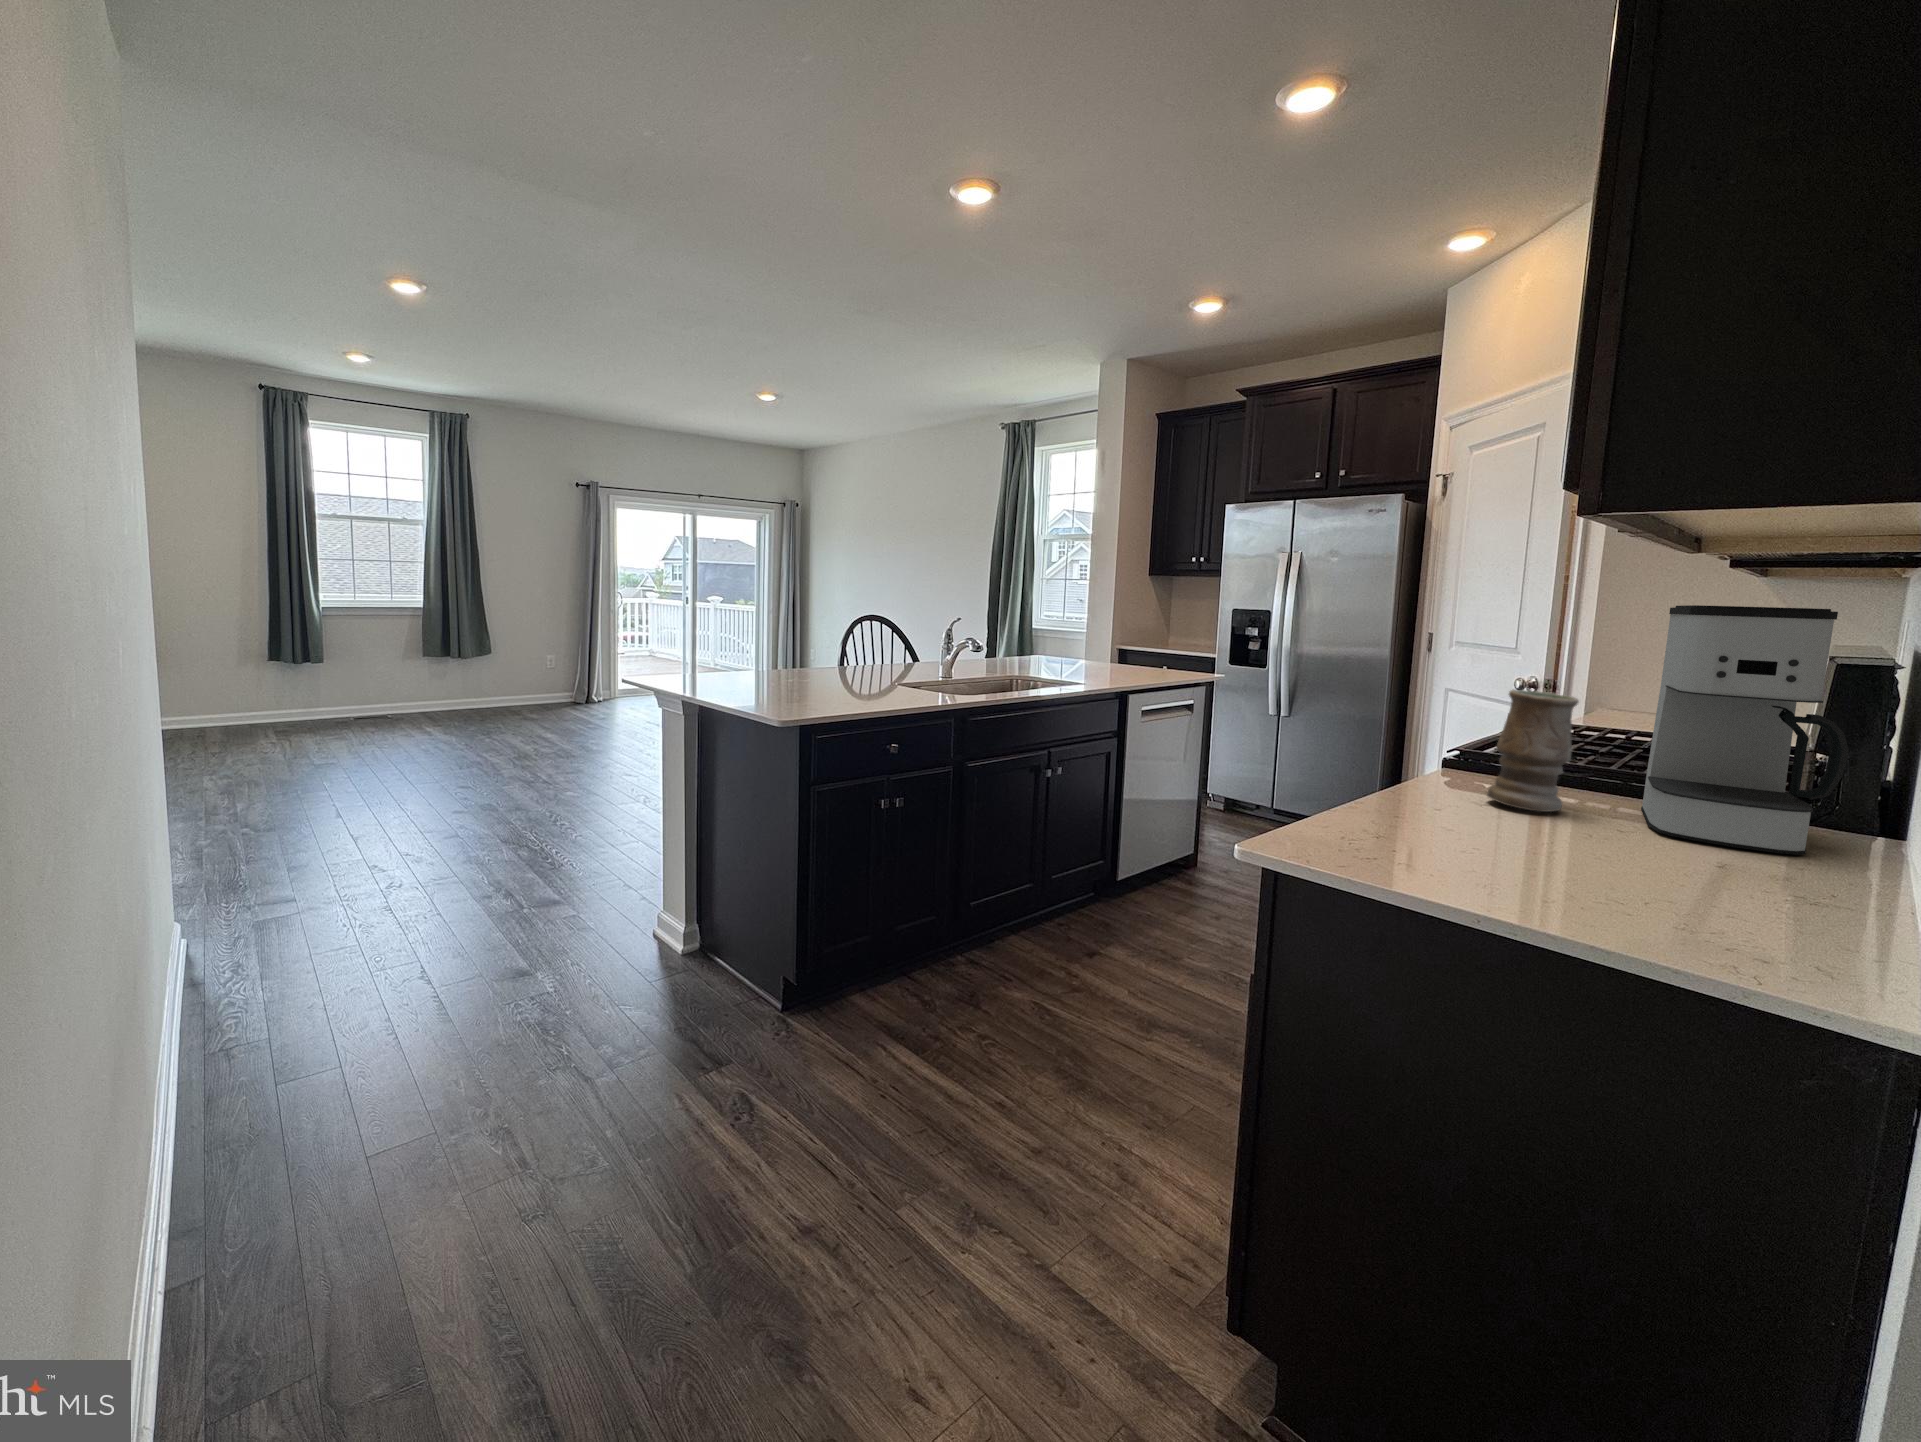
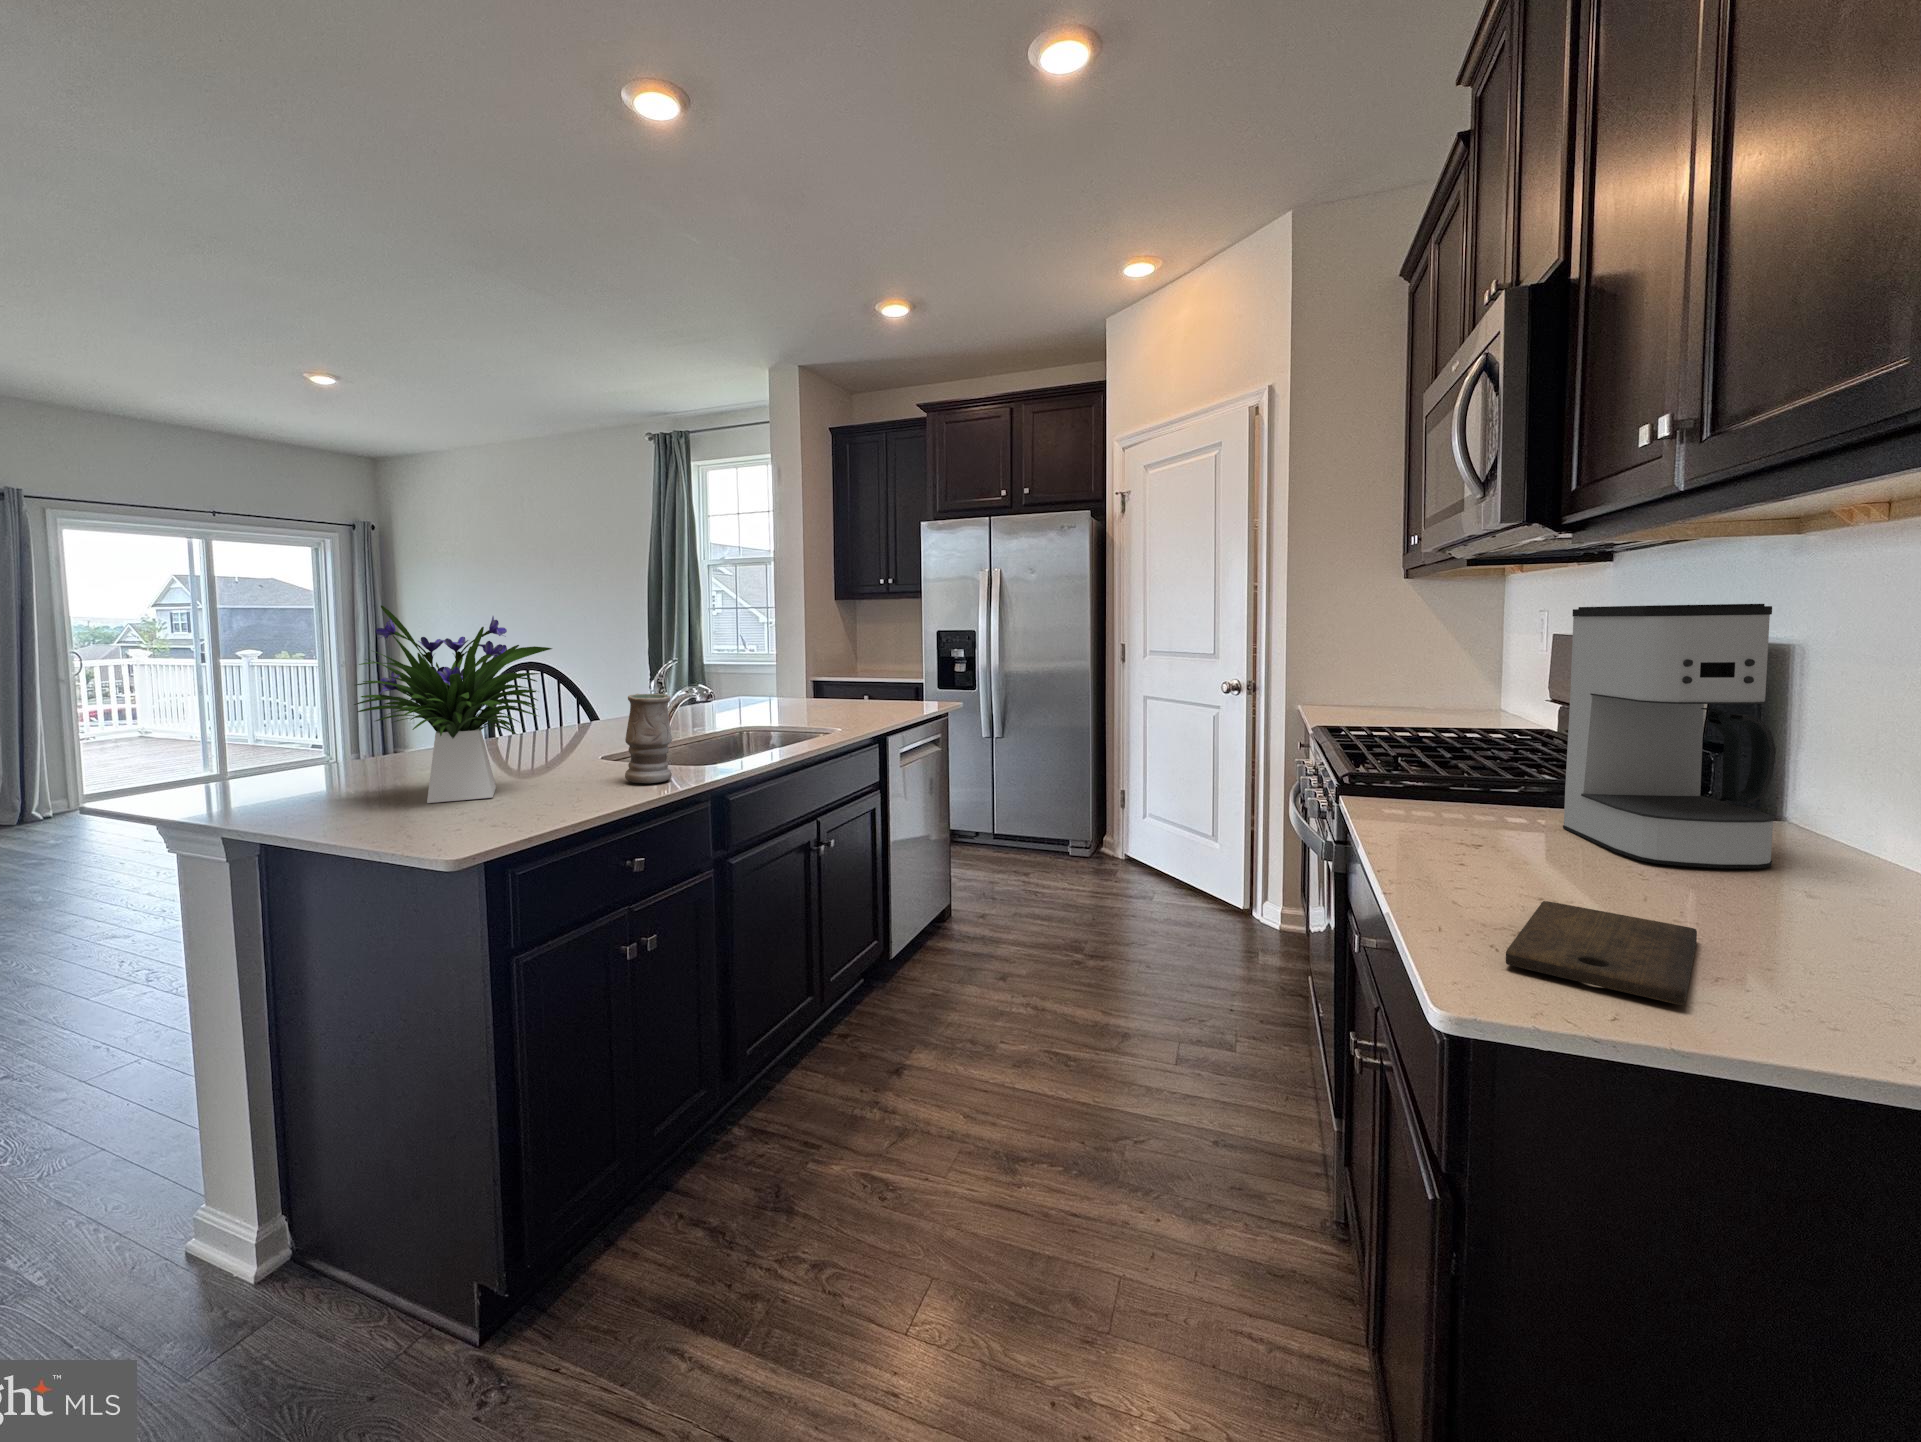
flower arrangement: none [749,567,865,695] -> present [354,605,552,803]
vase: present [1487,689,1579,812] -> present [625,694,672,783]
cutting board: none [1374,831,1577,882] -> present [1506,901,1697,1005]

